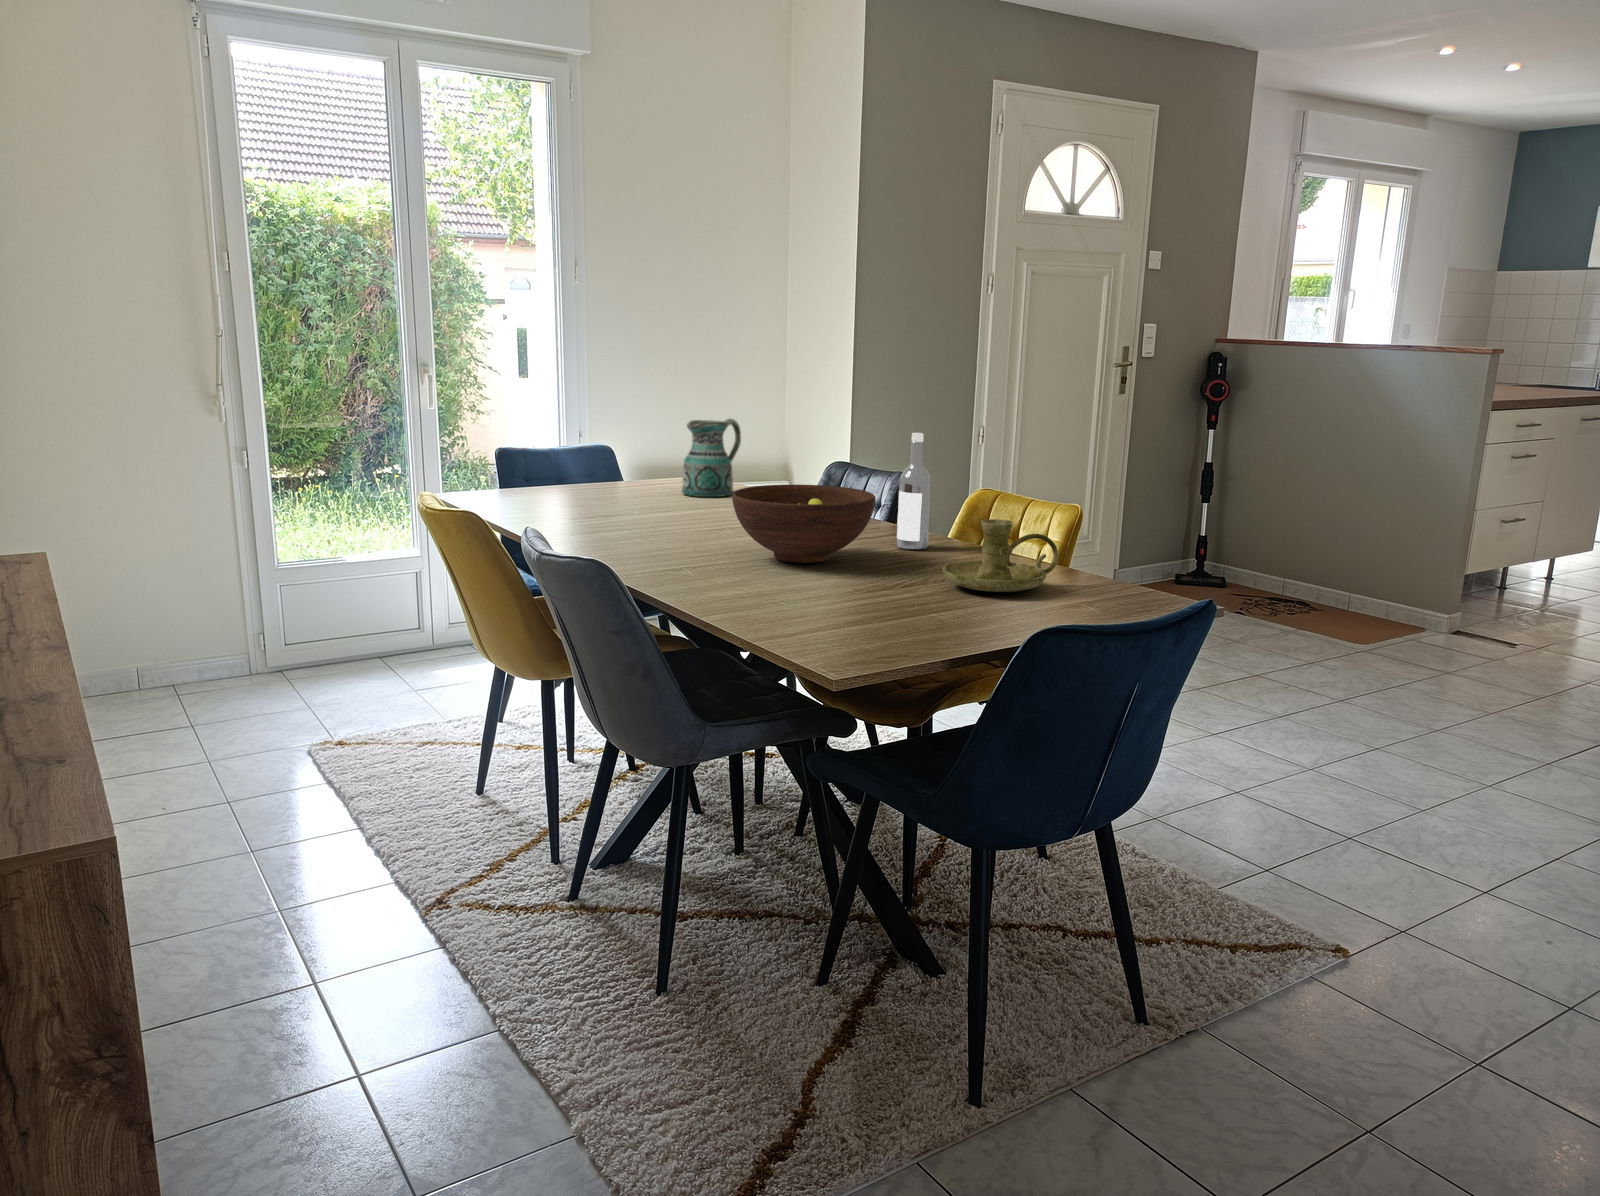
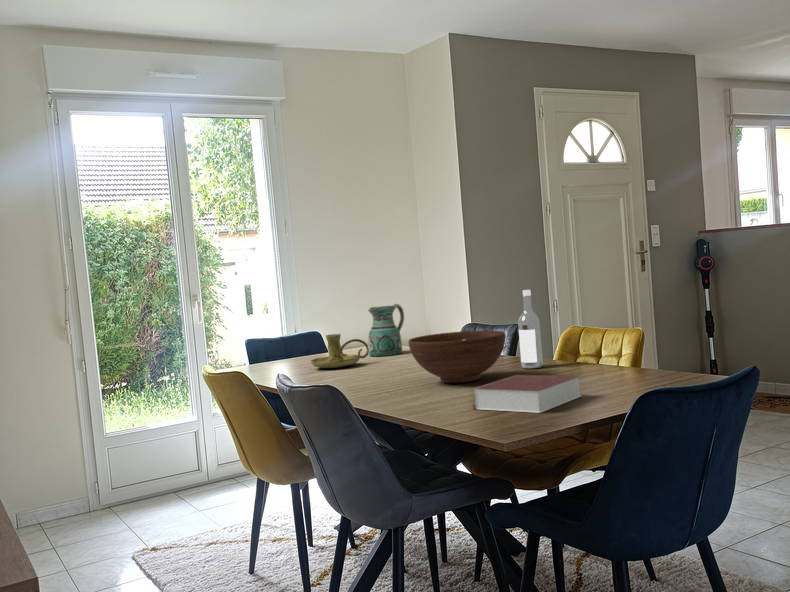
candle holder: present [943,519,1058,592] -> present [311,334,369,368]
book: none [806,567,965,631] -> present [472,375,581,413]

